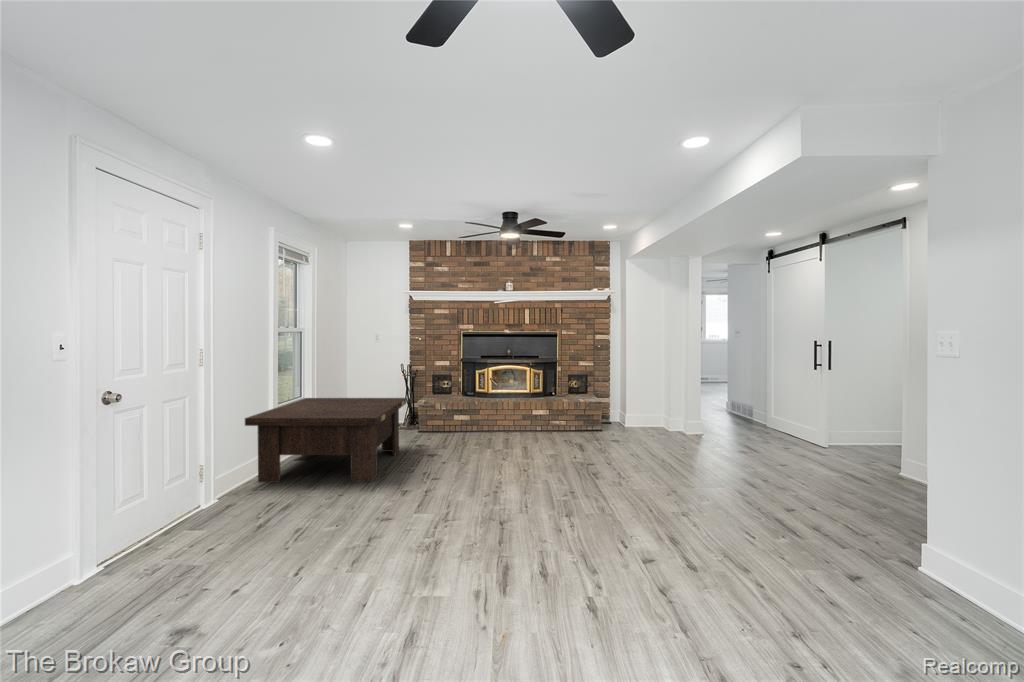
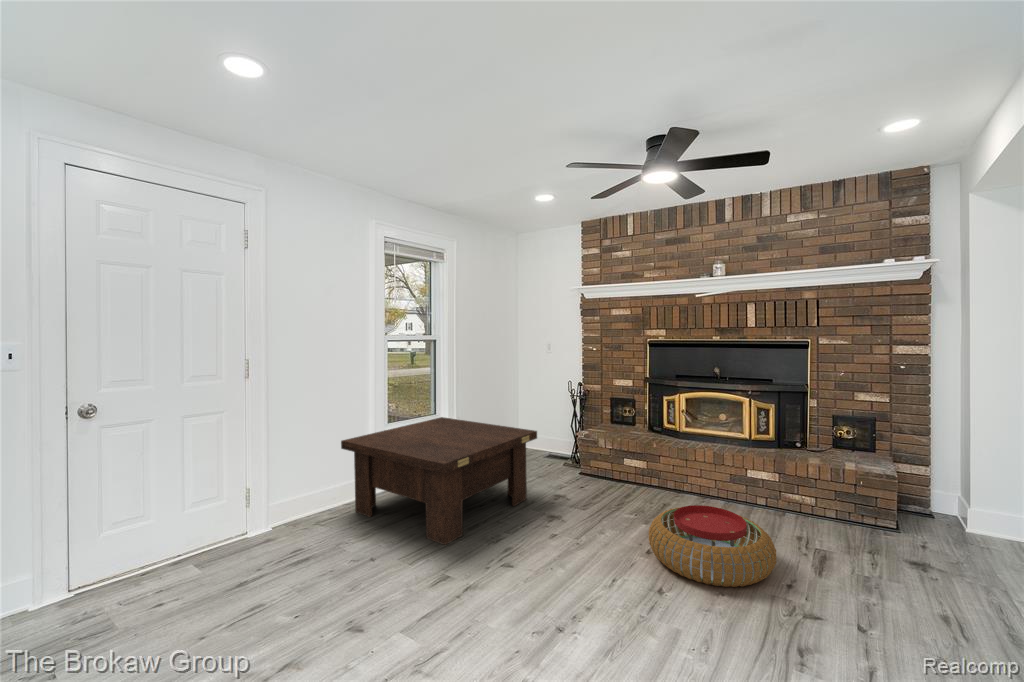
pouf: none [501,427,568,464] -> present [649,505,776,587]

